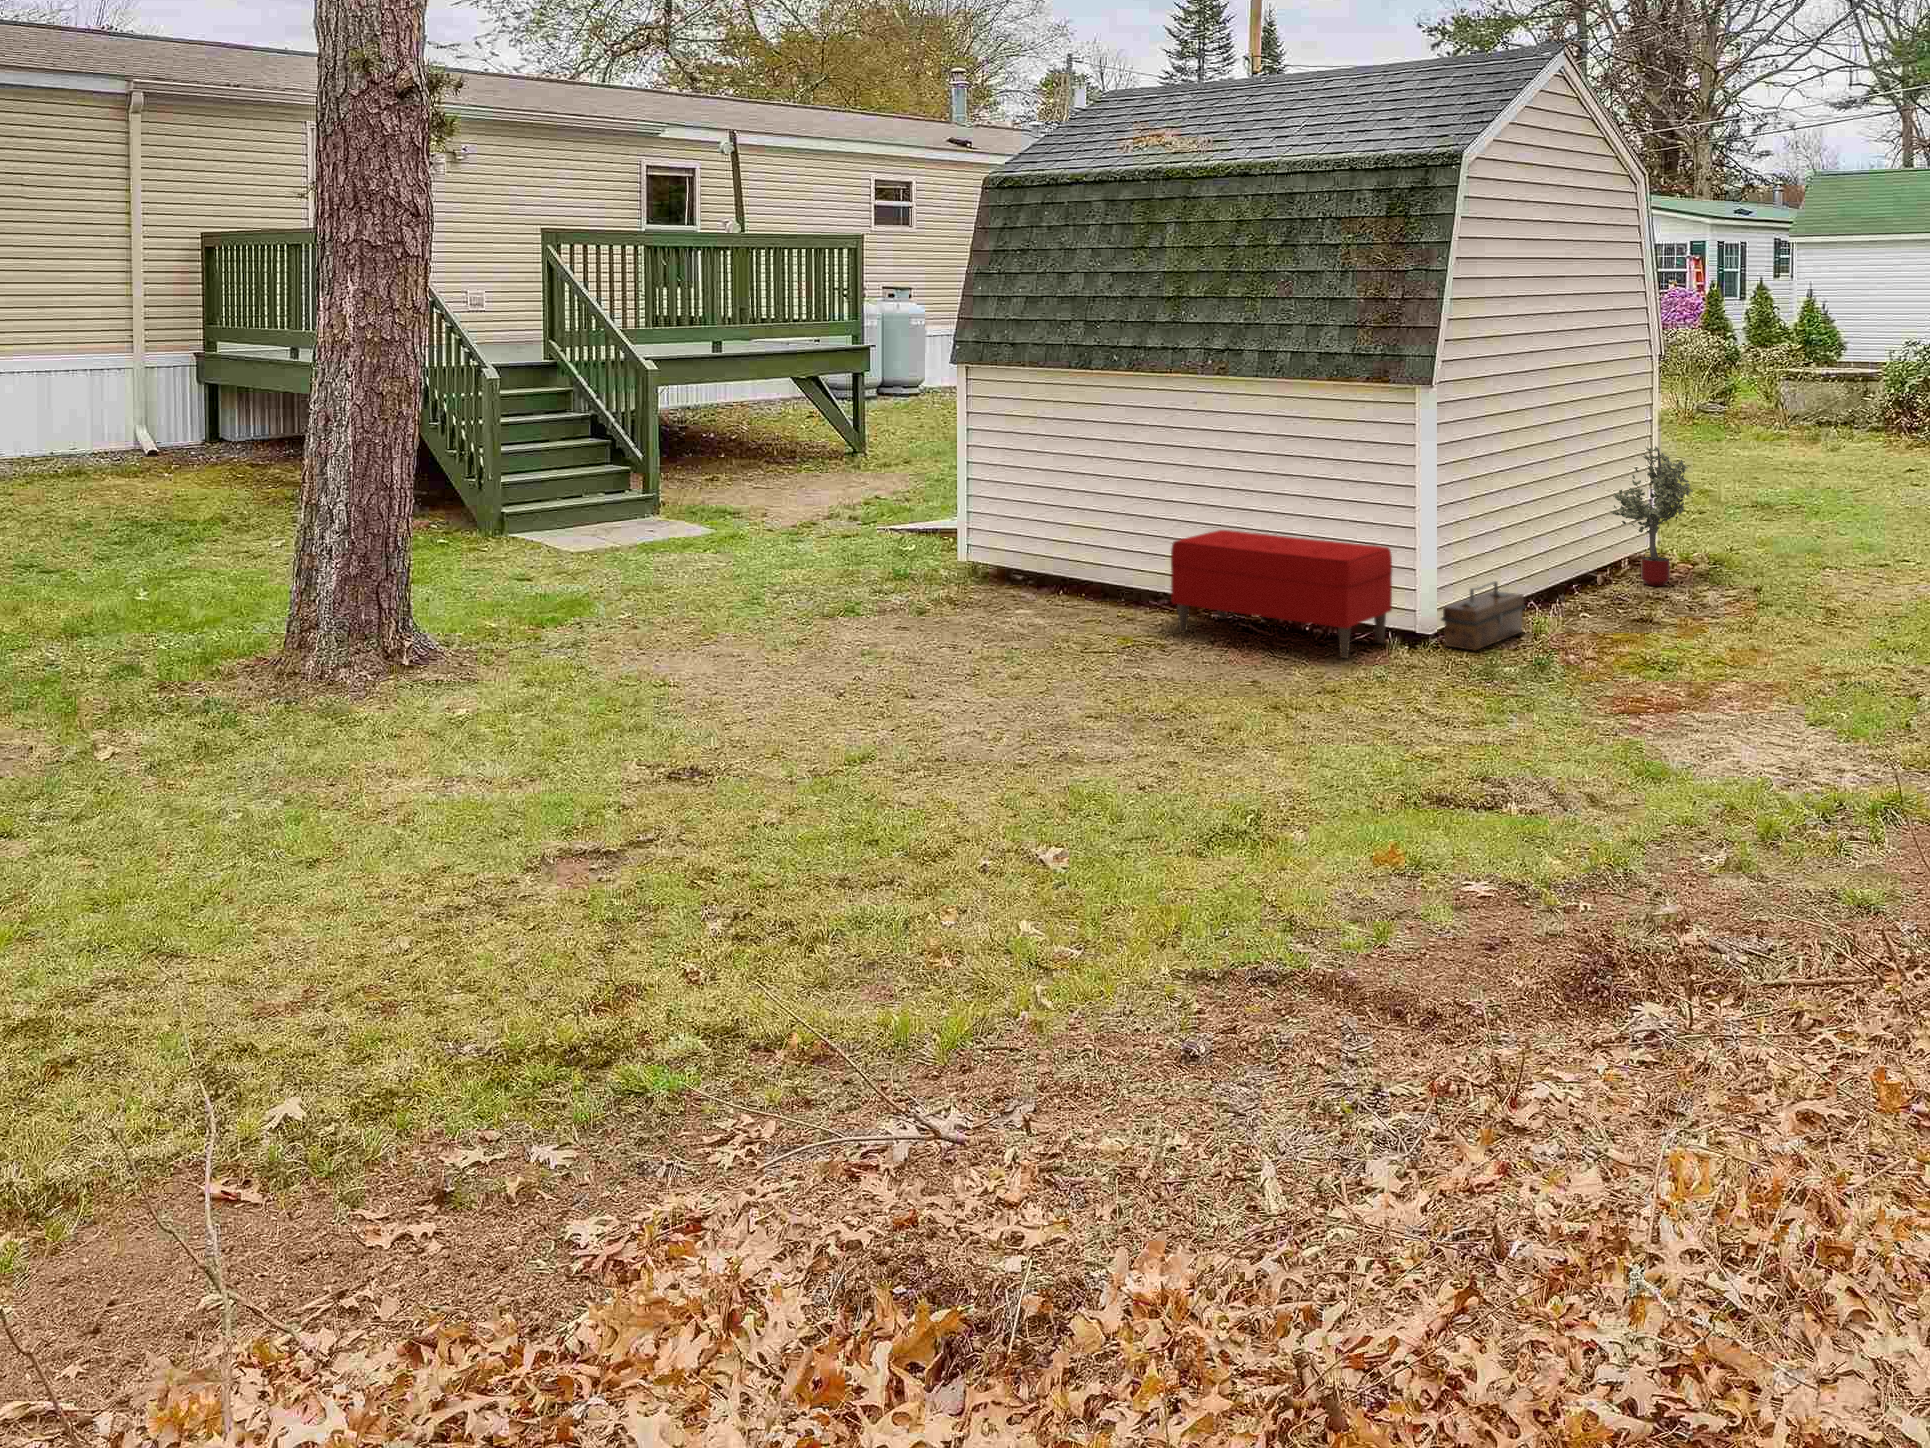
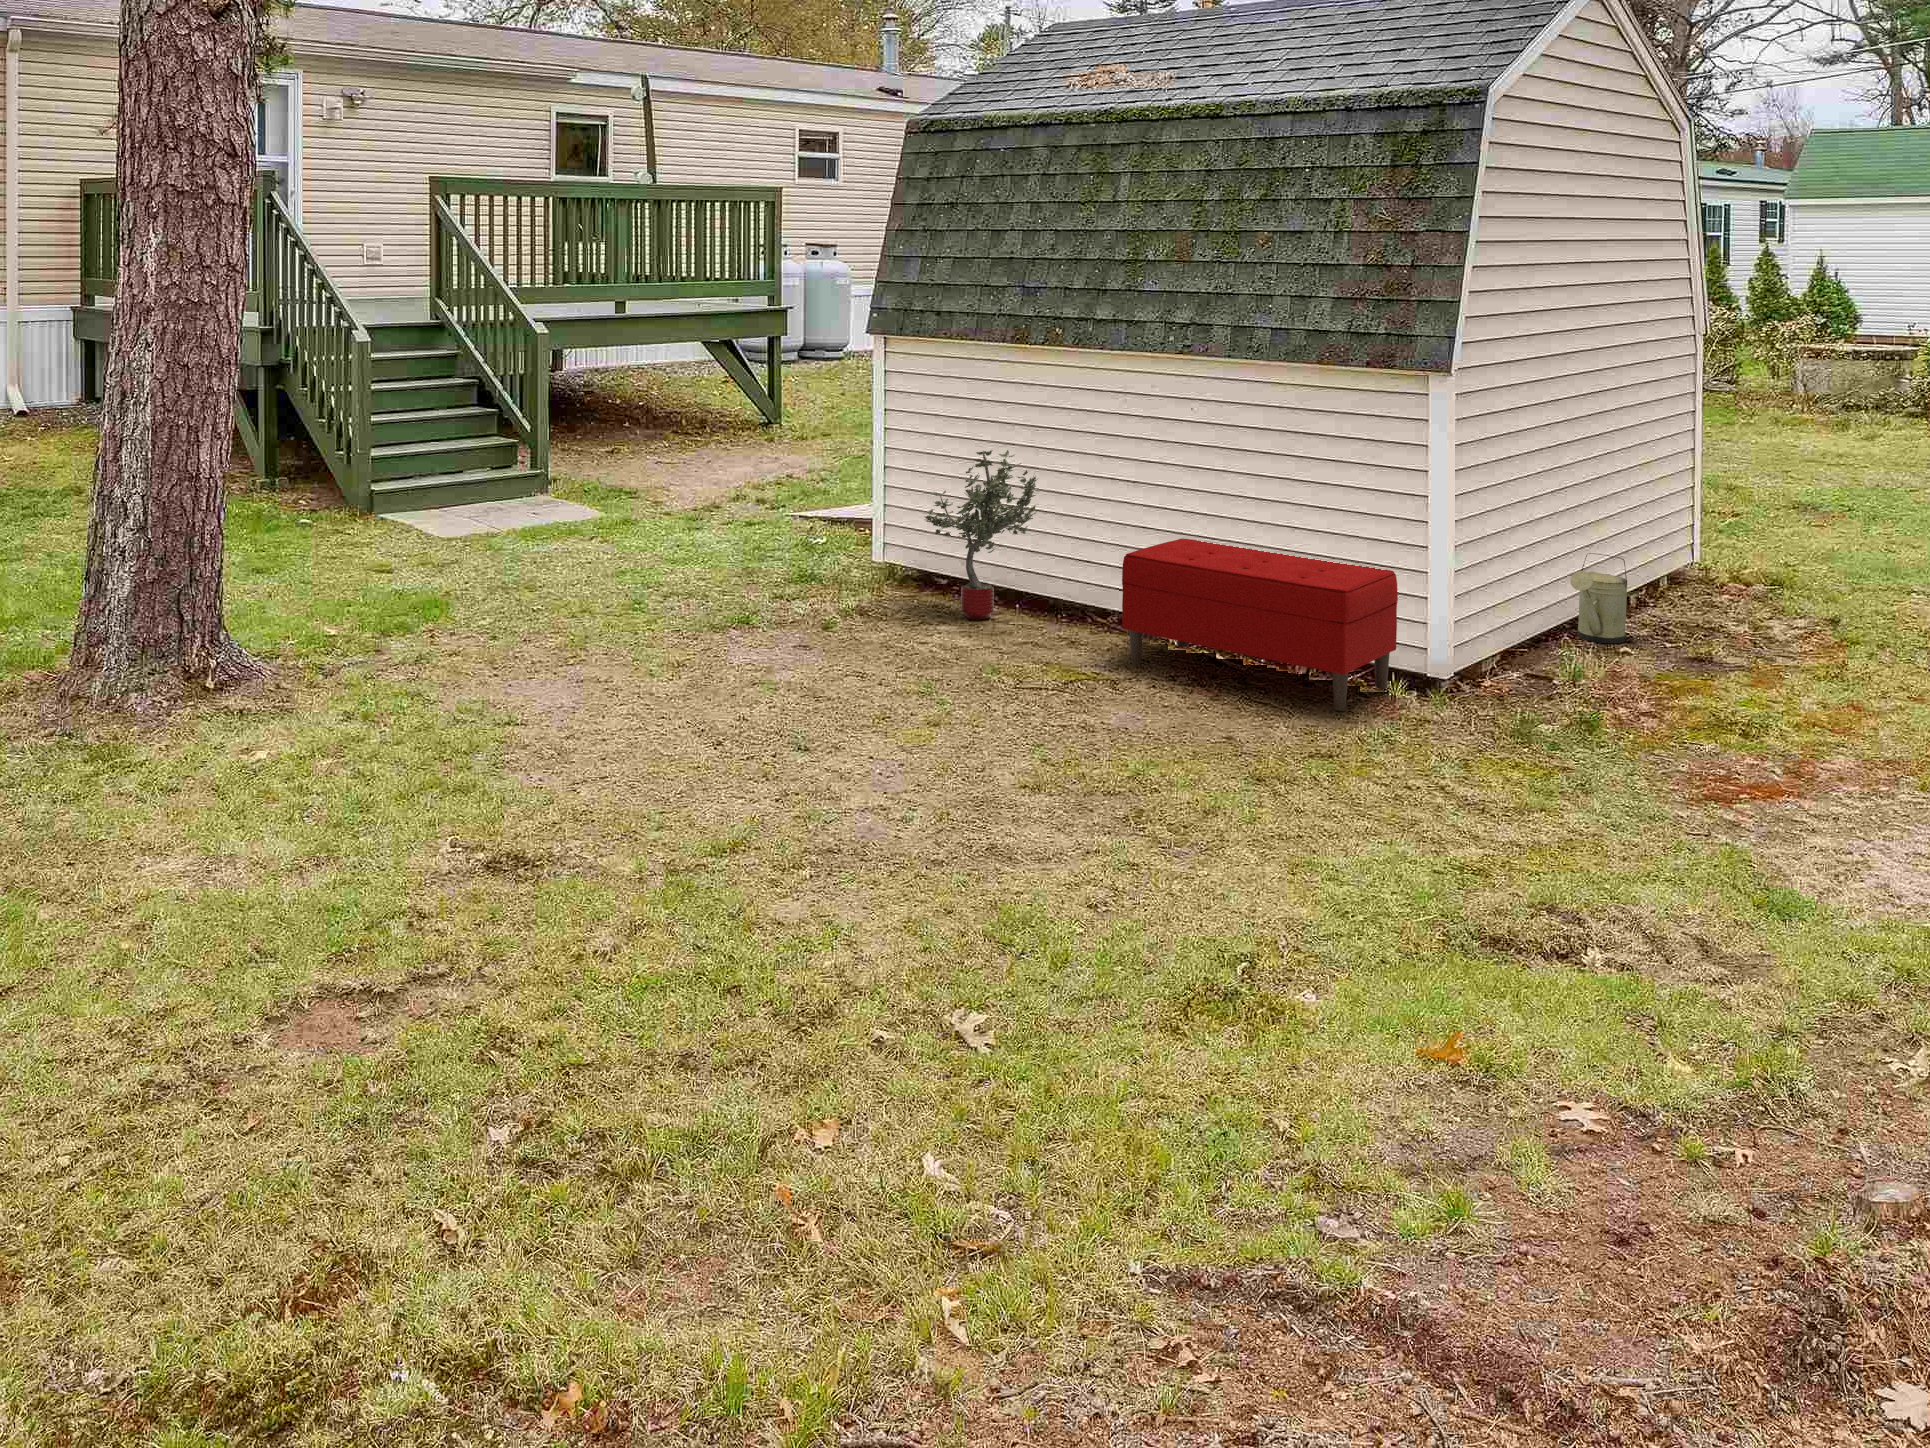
potted tree: present [1611,446,1693,586] -> present [924,450,1040,620]
watering can: none [1537,536,1584,608] -> present [1570,553,1627,643]
toolbox: present [1441,581,1526,651] -> none [1459,614,1563,705]

